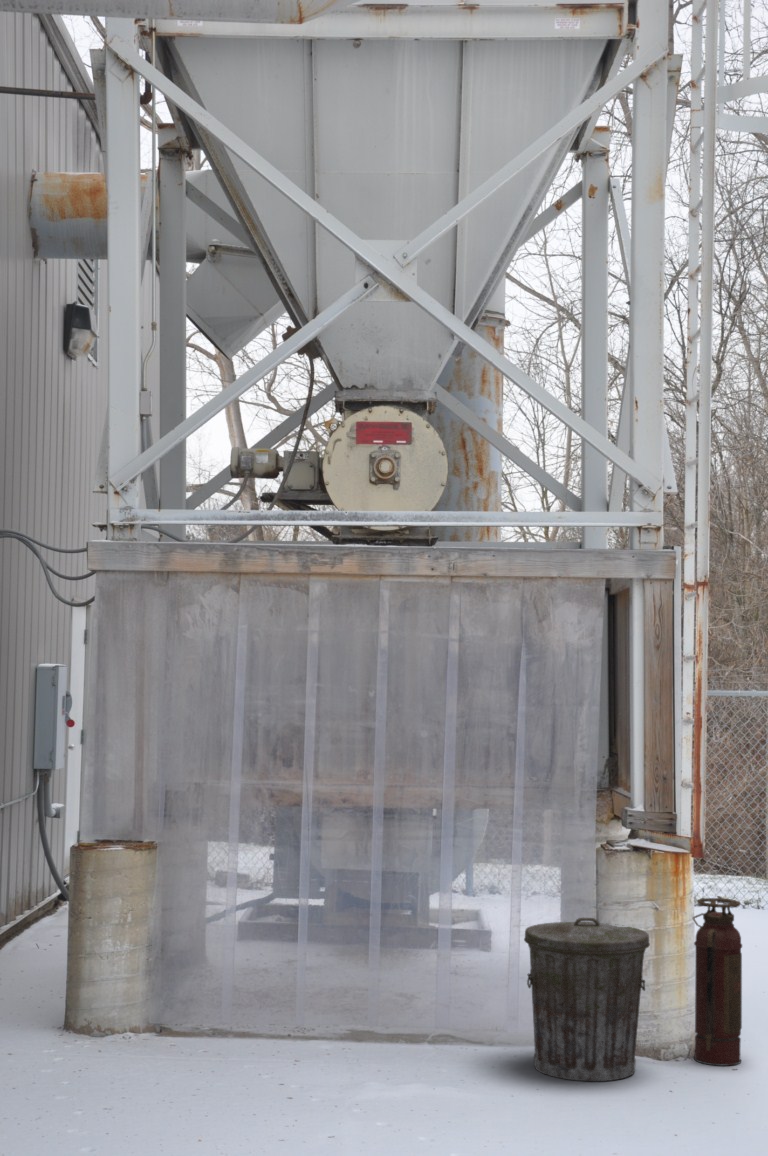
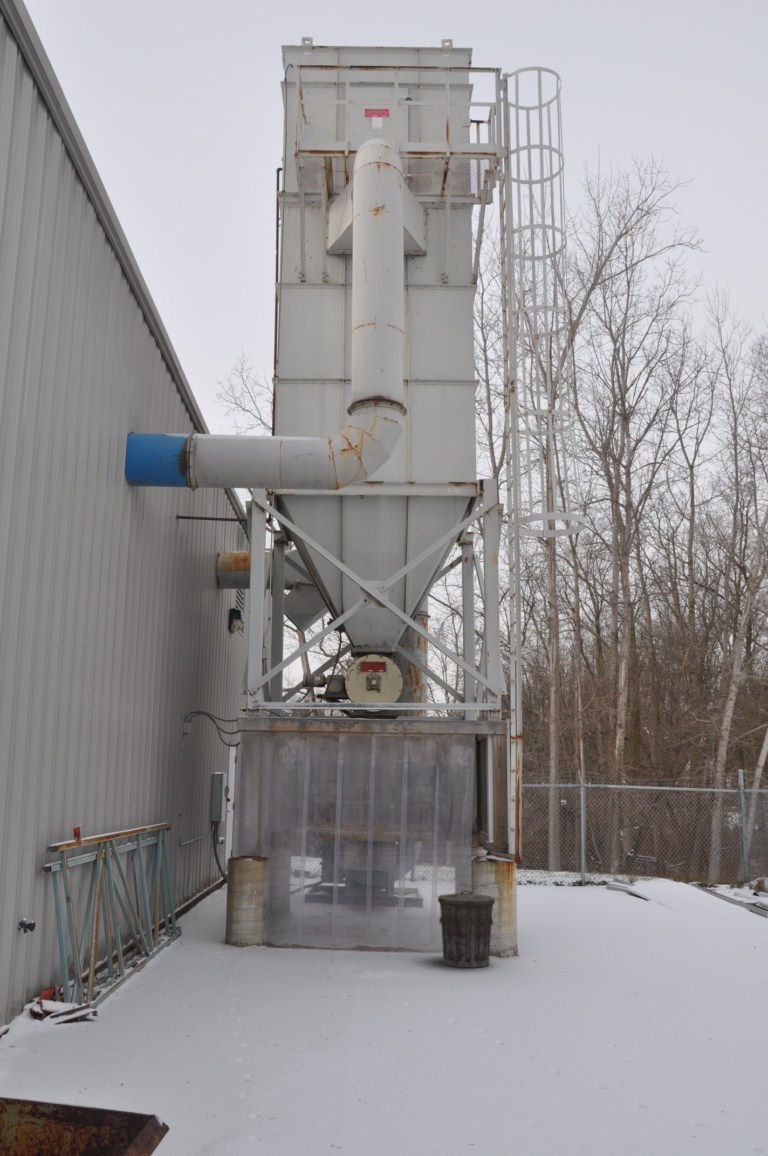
fire extinguisher: present [693,898,742,1066] -> none [515,883,539,962]

